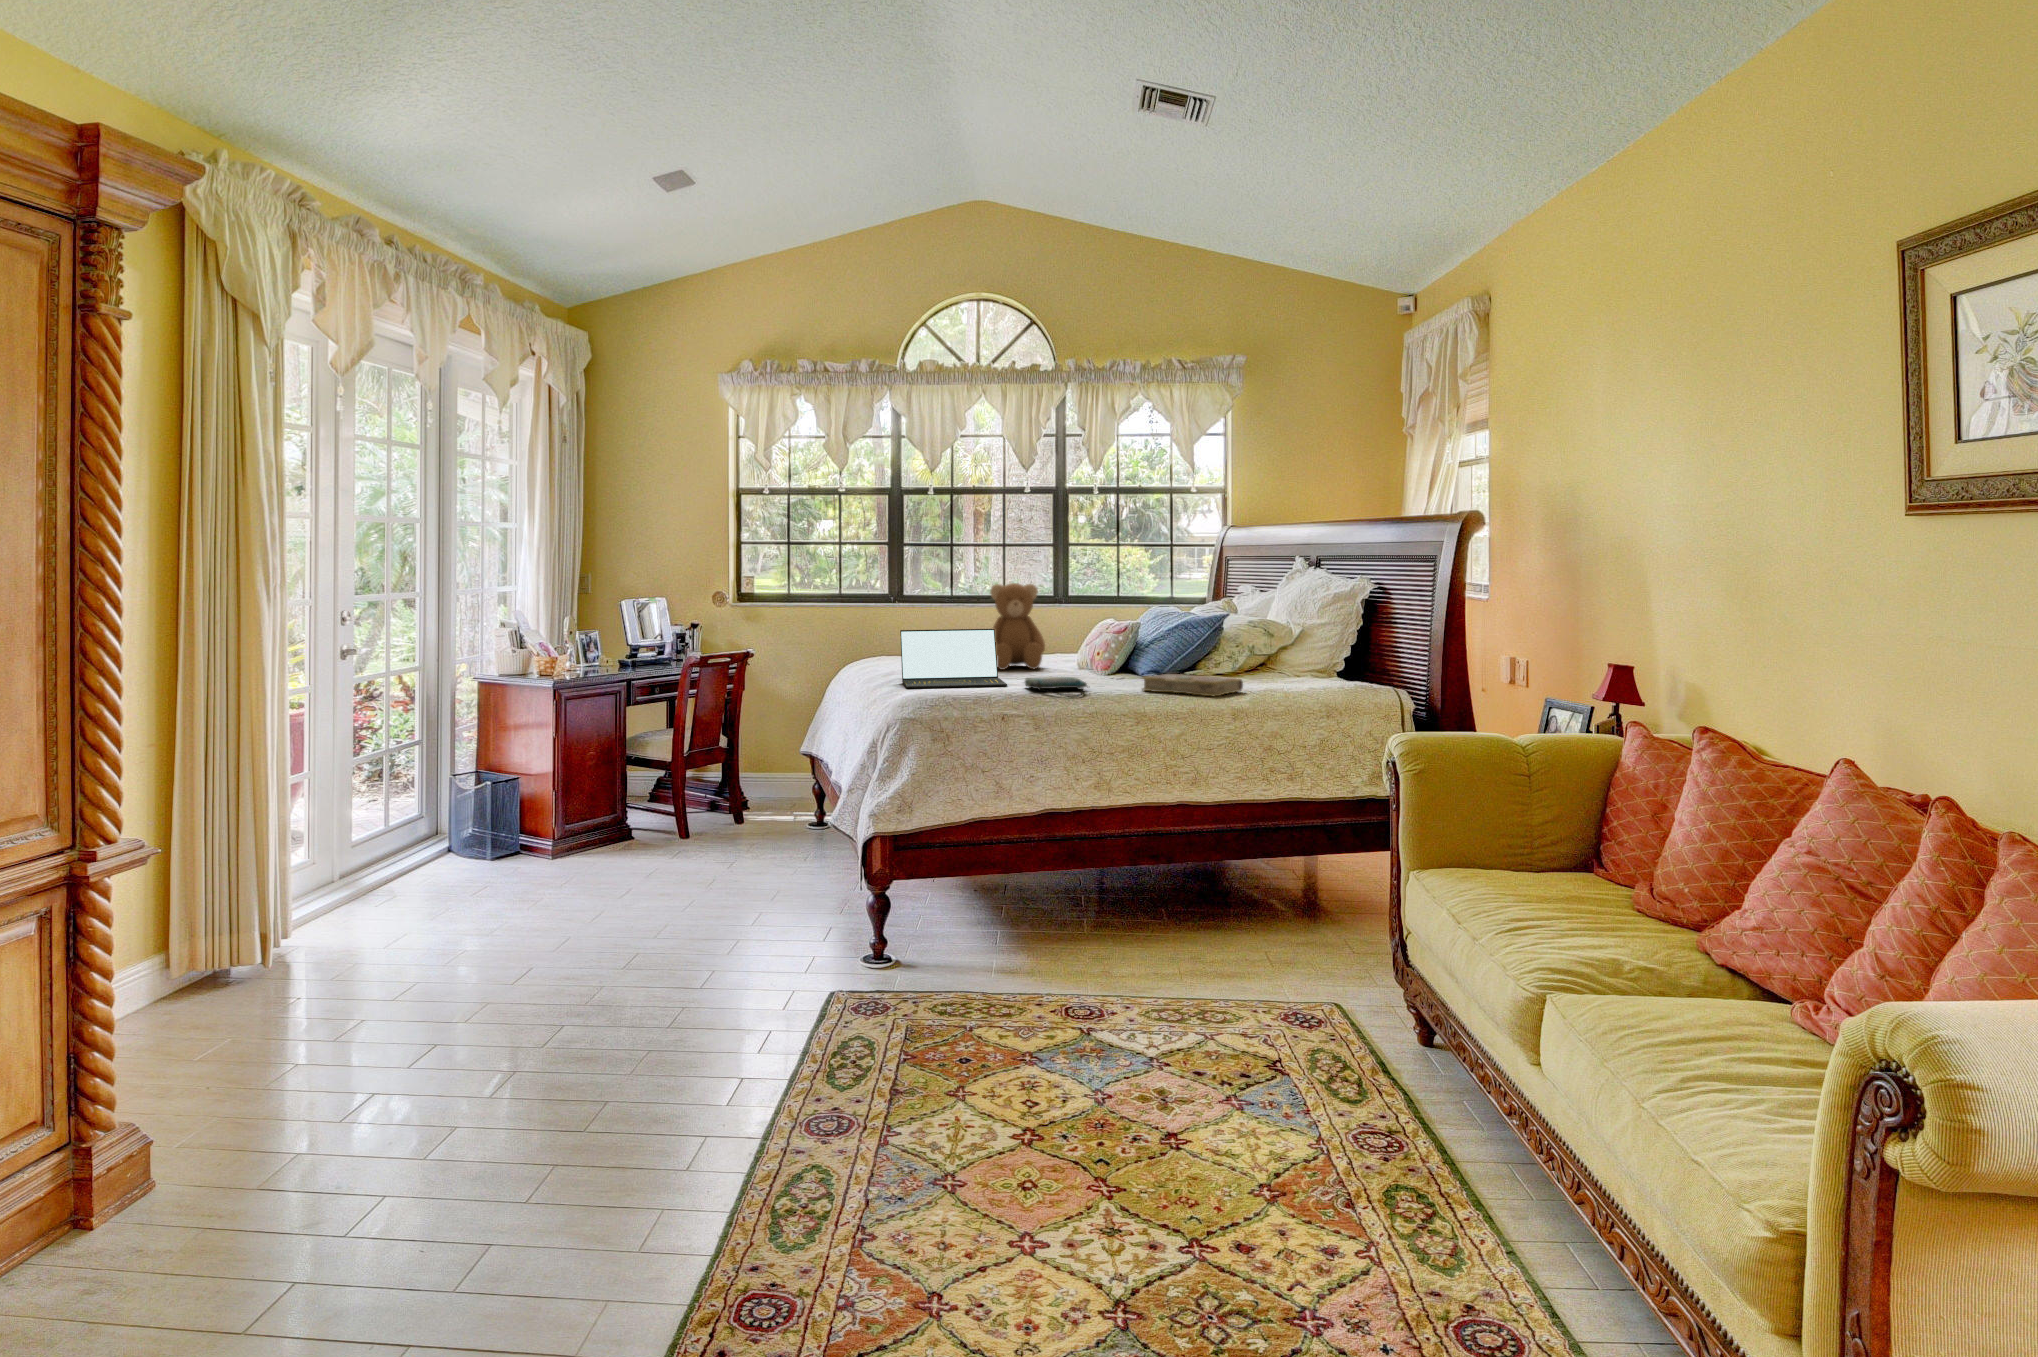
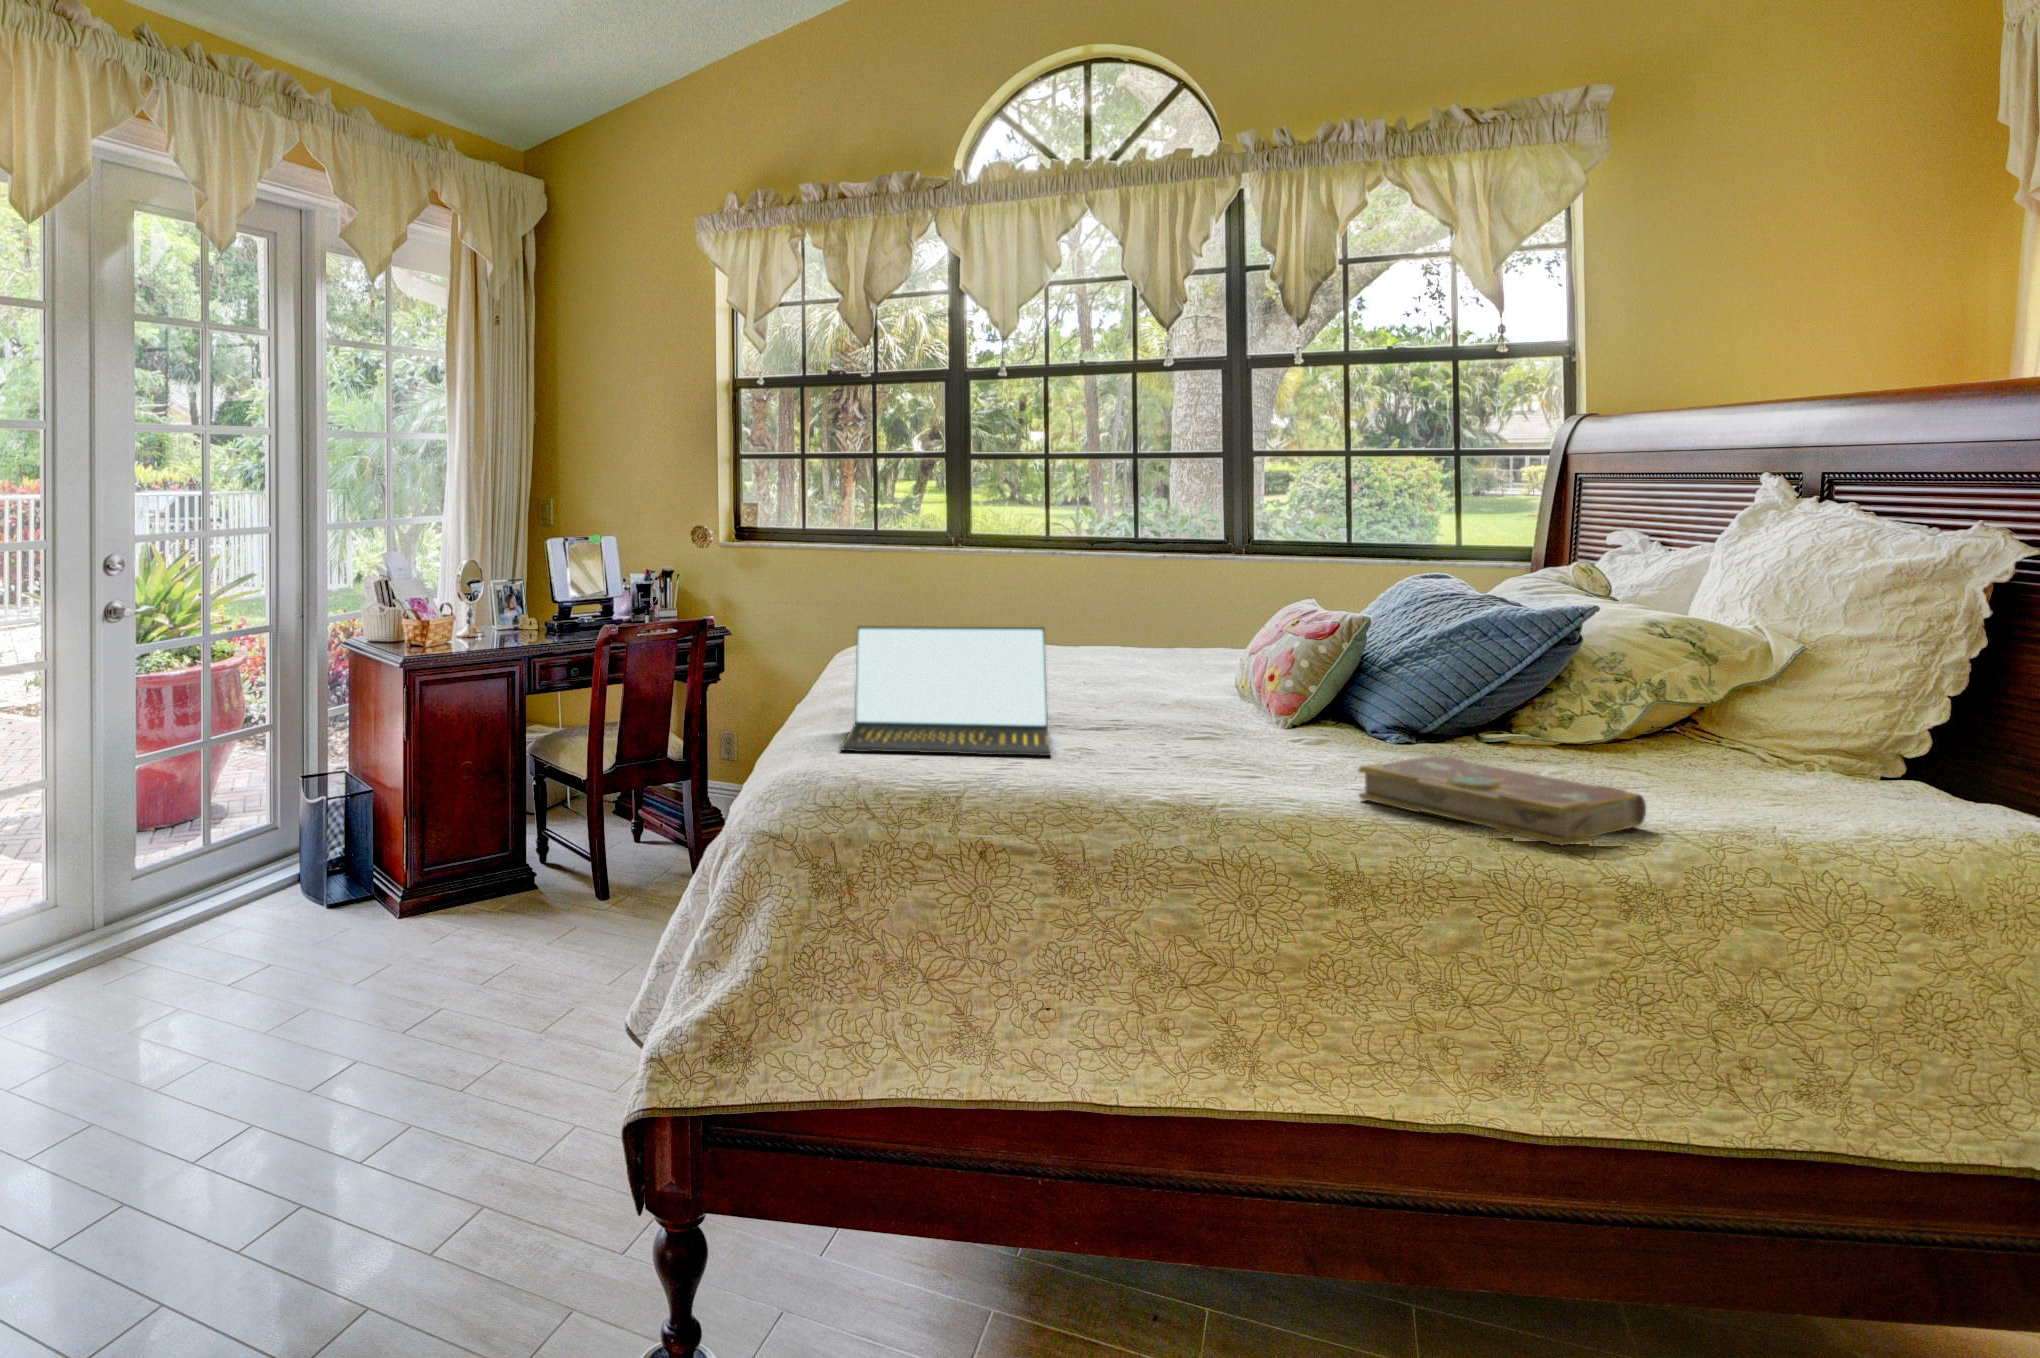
teddy bear: present [990,583,1045,670] -> none [1059,531,1176,698]
tote bag: present [1025,677,1087,698] -> none [1081,745,1228,819]

